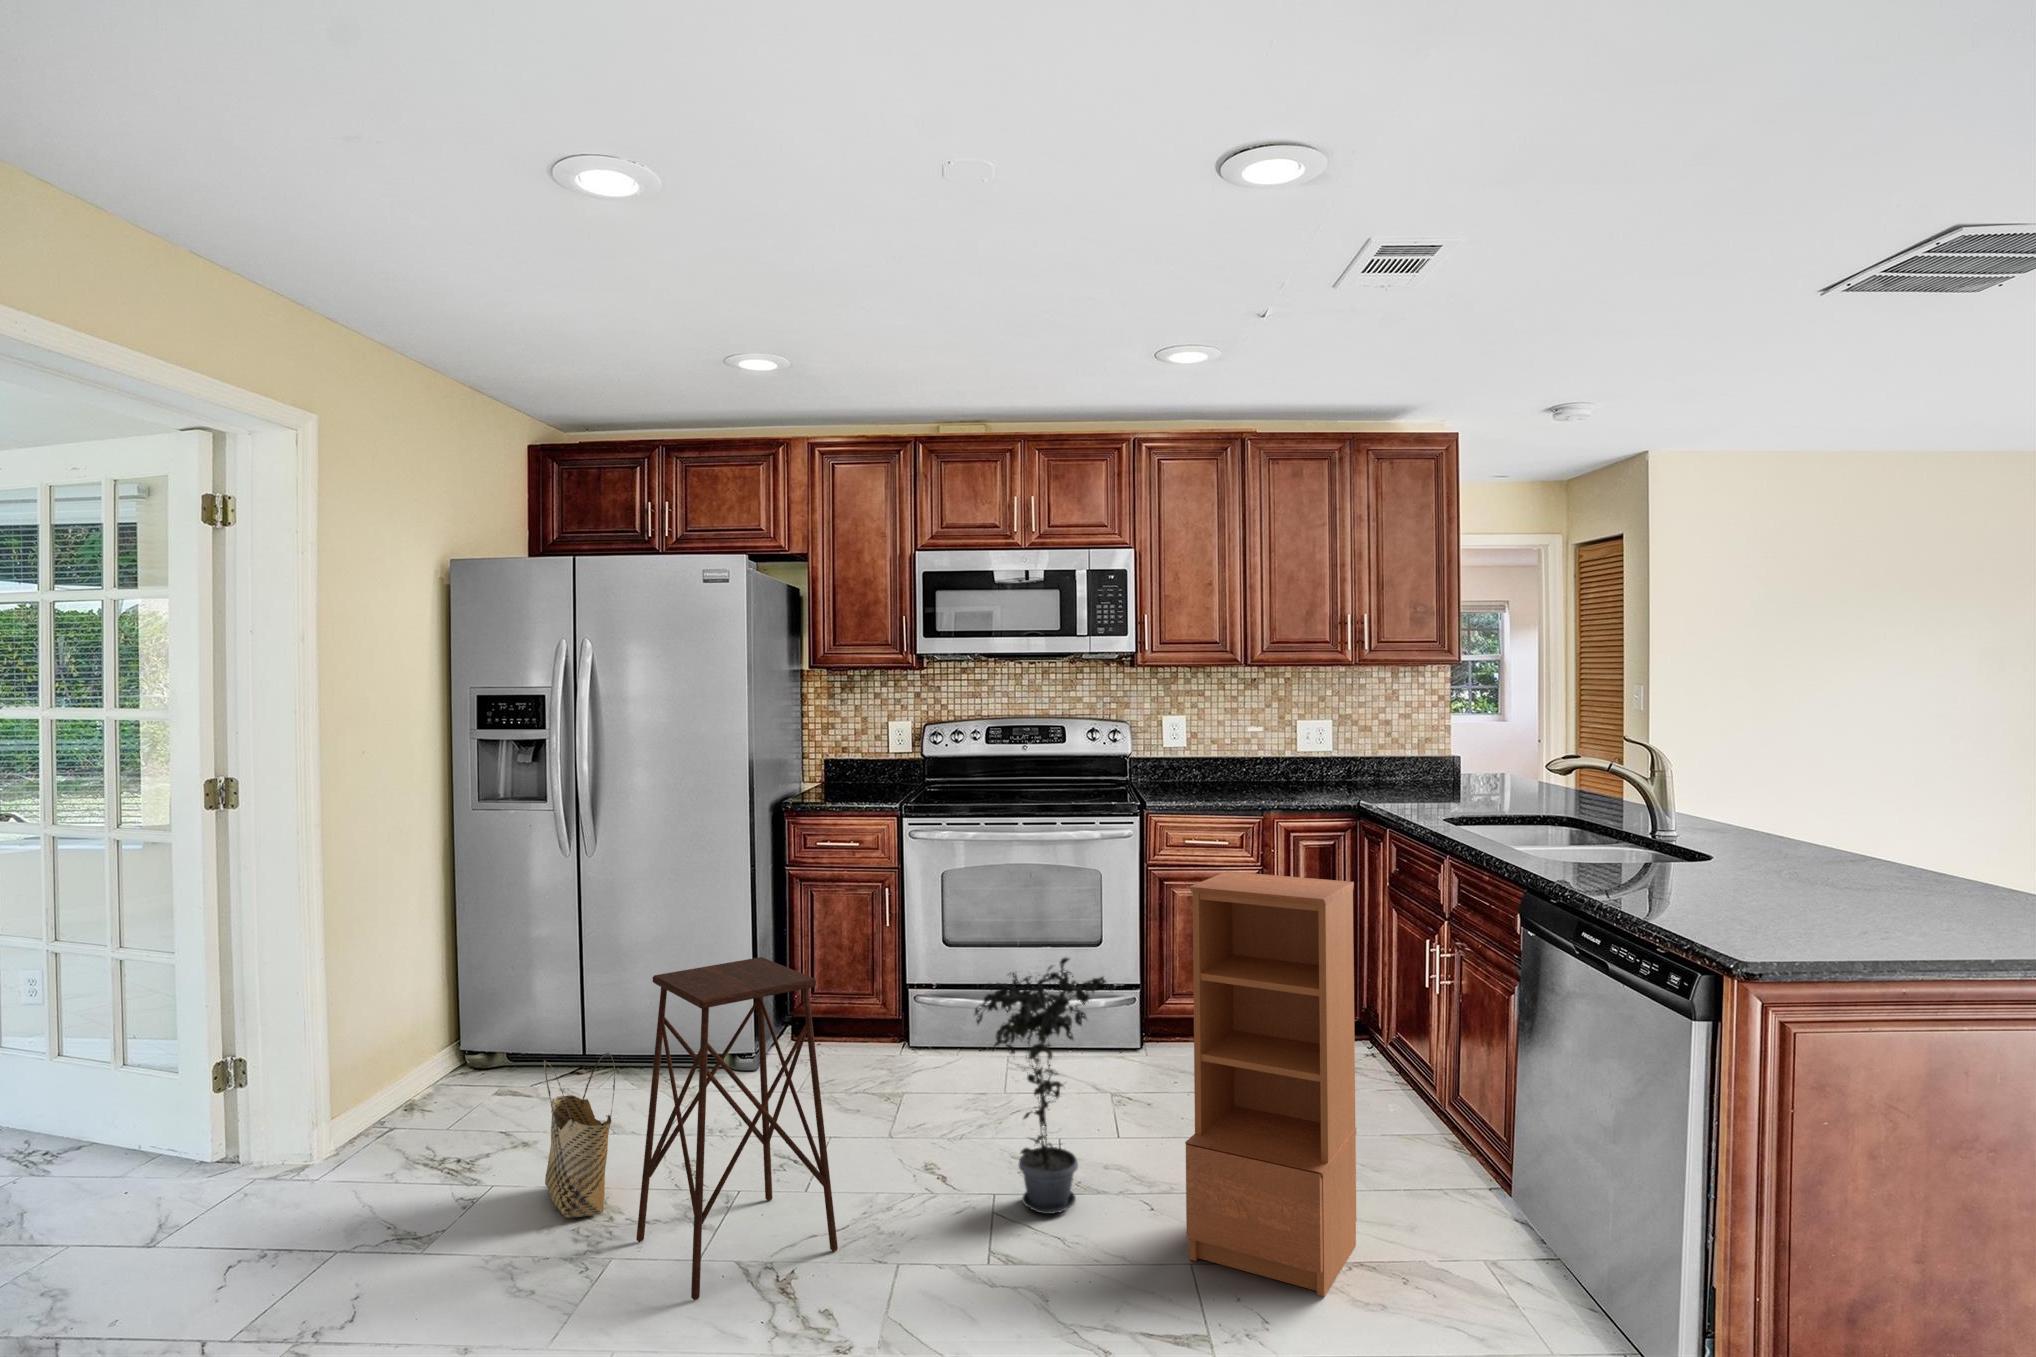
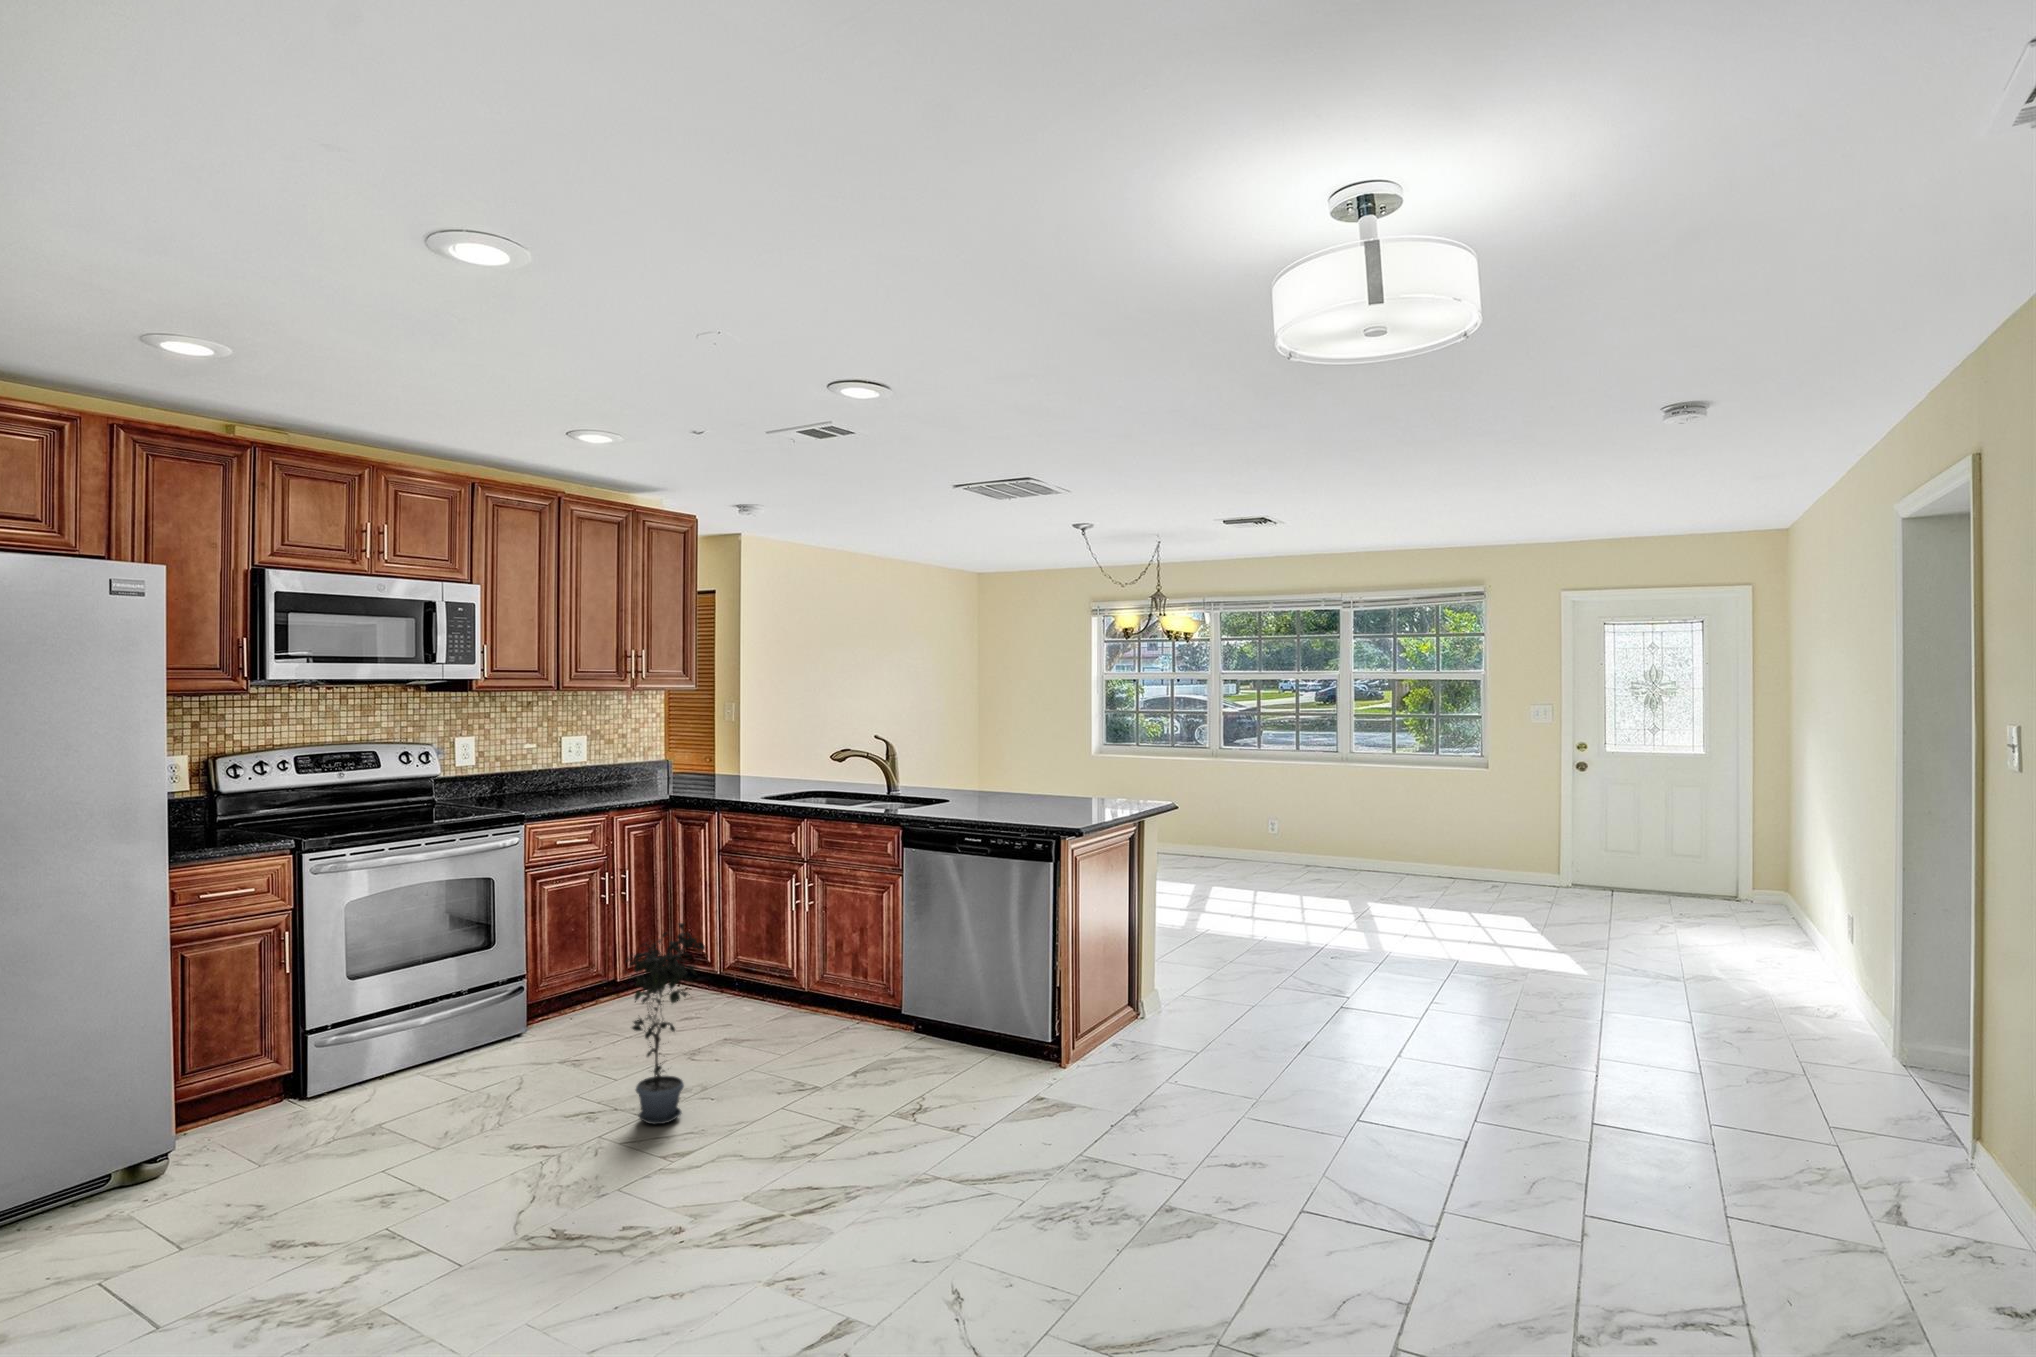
bookcase: present [1185,871,1356,1297] -> none [764,837,875,1102]
side table: present [636,957,838,1300] -> none [402,973,583,1274]
woven basket: present [544,1053,615,1218] -> none [187,1127,322,1307]

